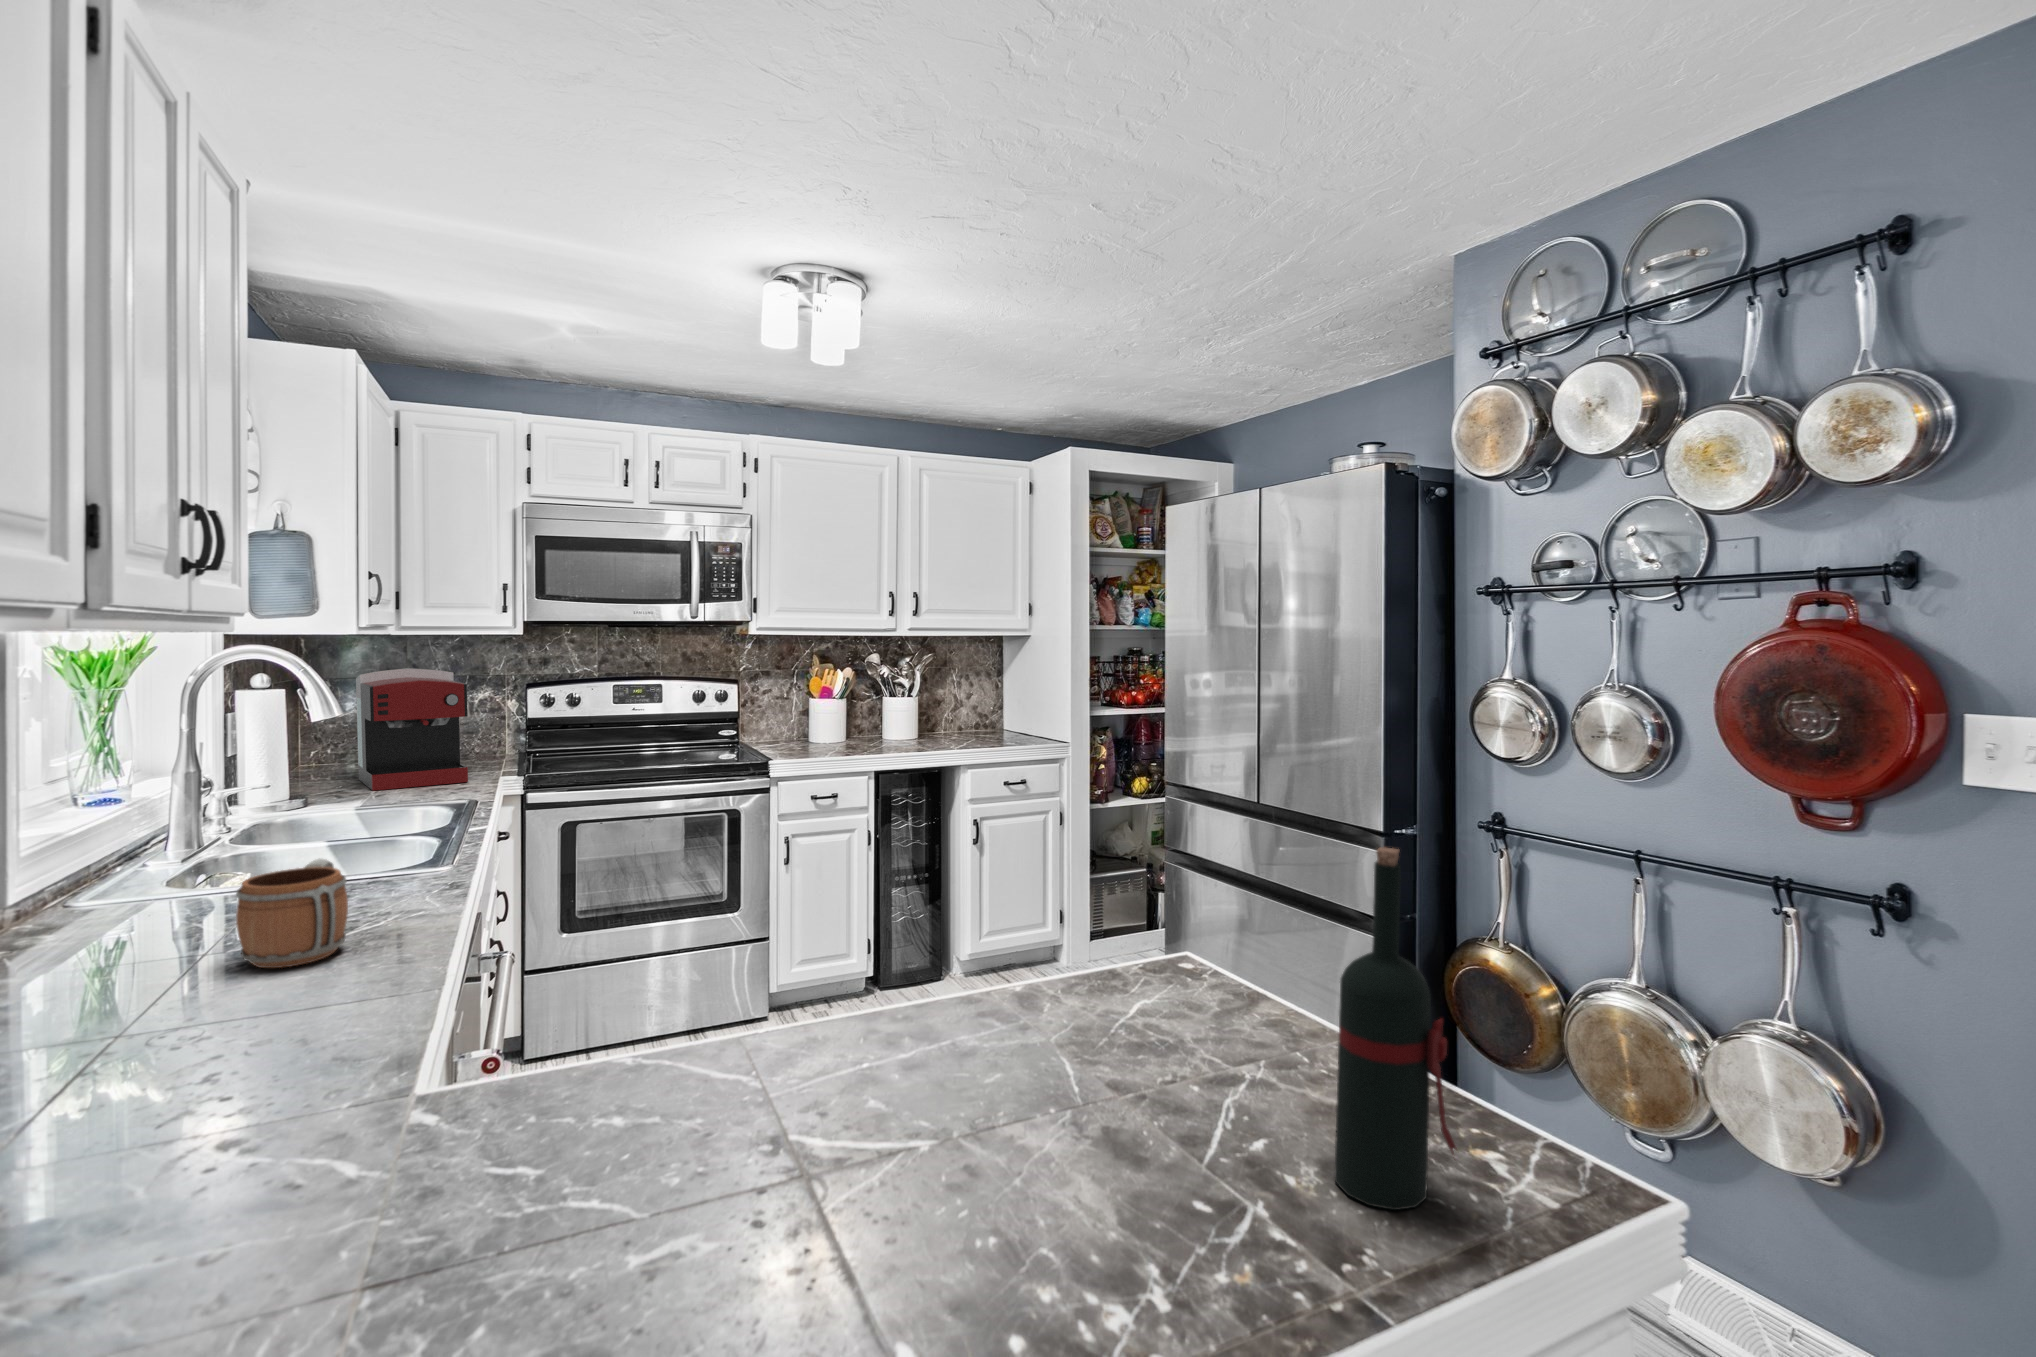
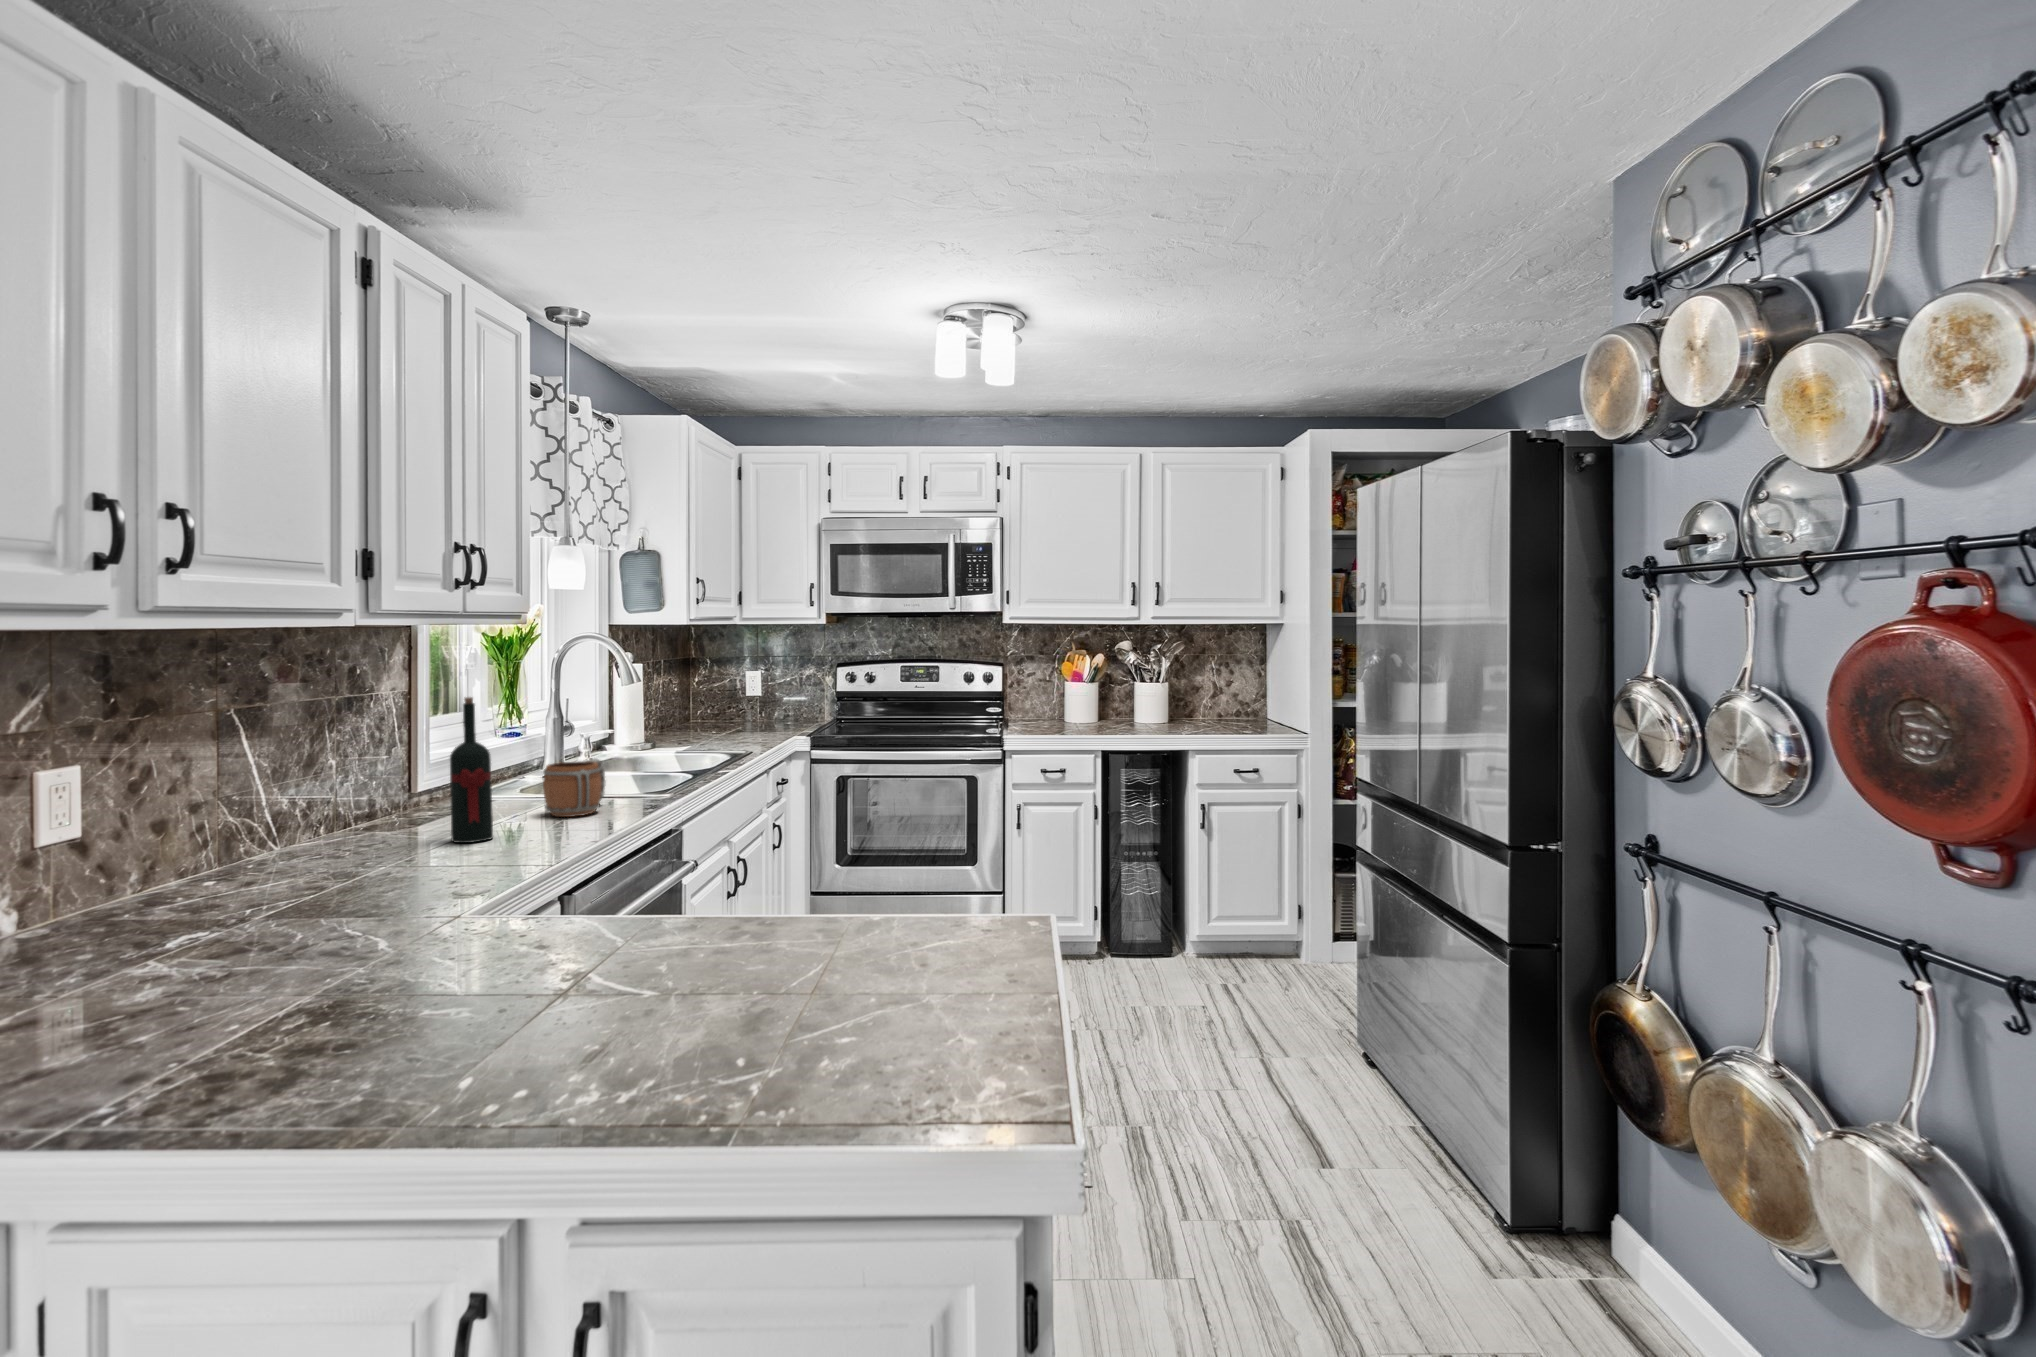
coffee maker: present [356,668,468,790] -> none [708,650,774,741]
wine bottle: present [1335,847,1456,1210] -> present [450,697,493,843]

